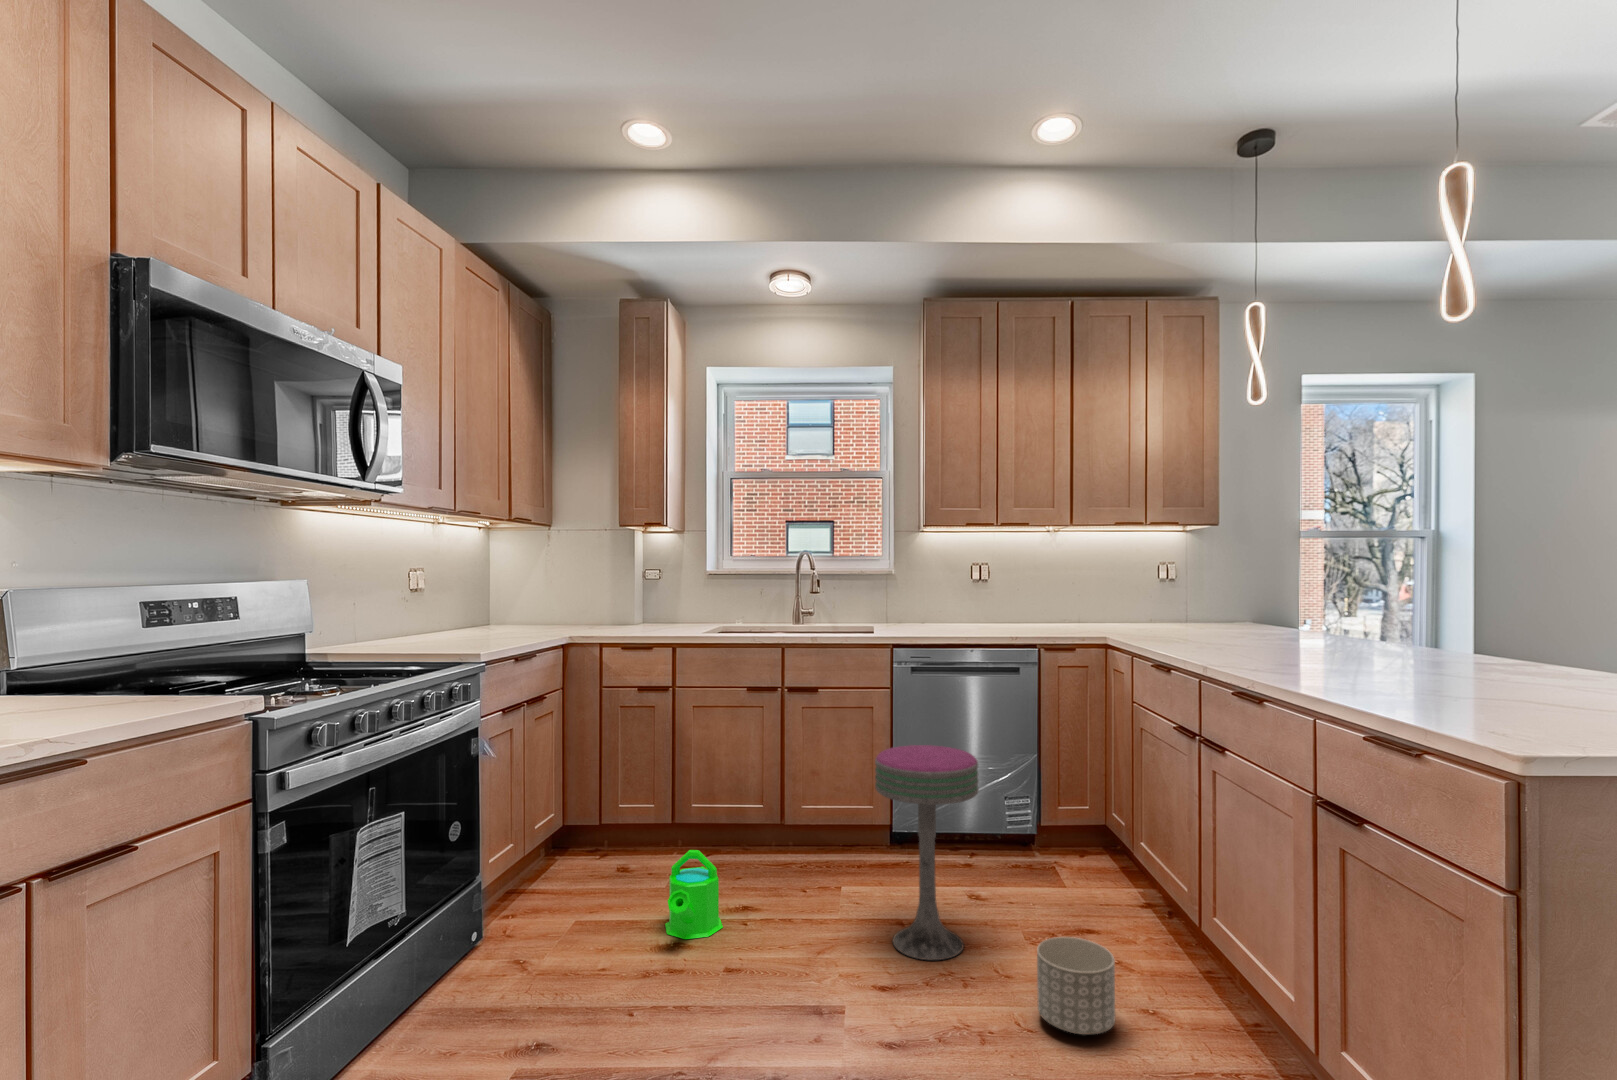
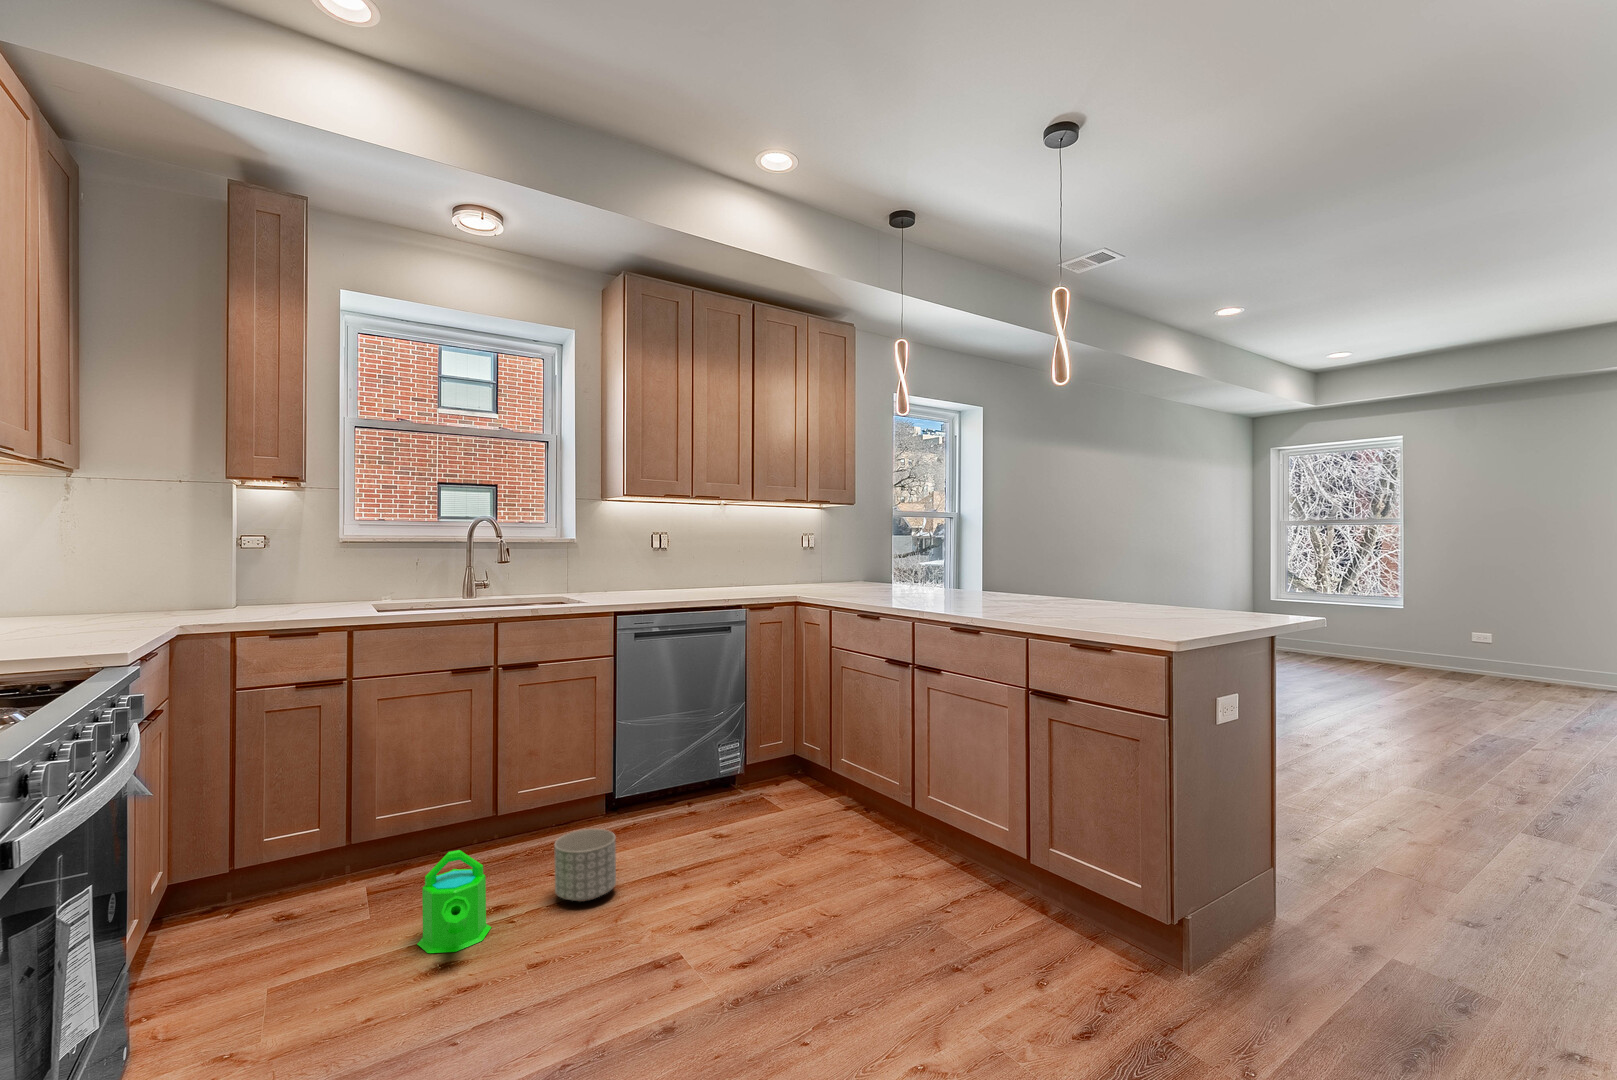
bar stool: present [875,745,979,960] -> none [656,699,753,897]
planter: present [1037,937,1115,1034] -> present [554,829,616,902]

